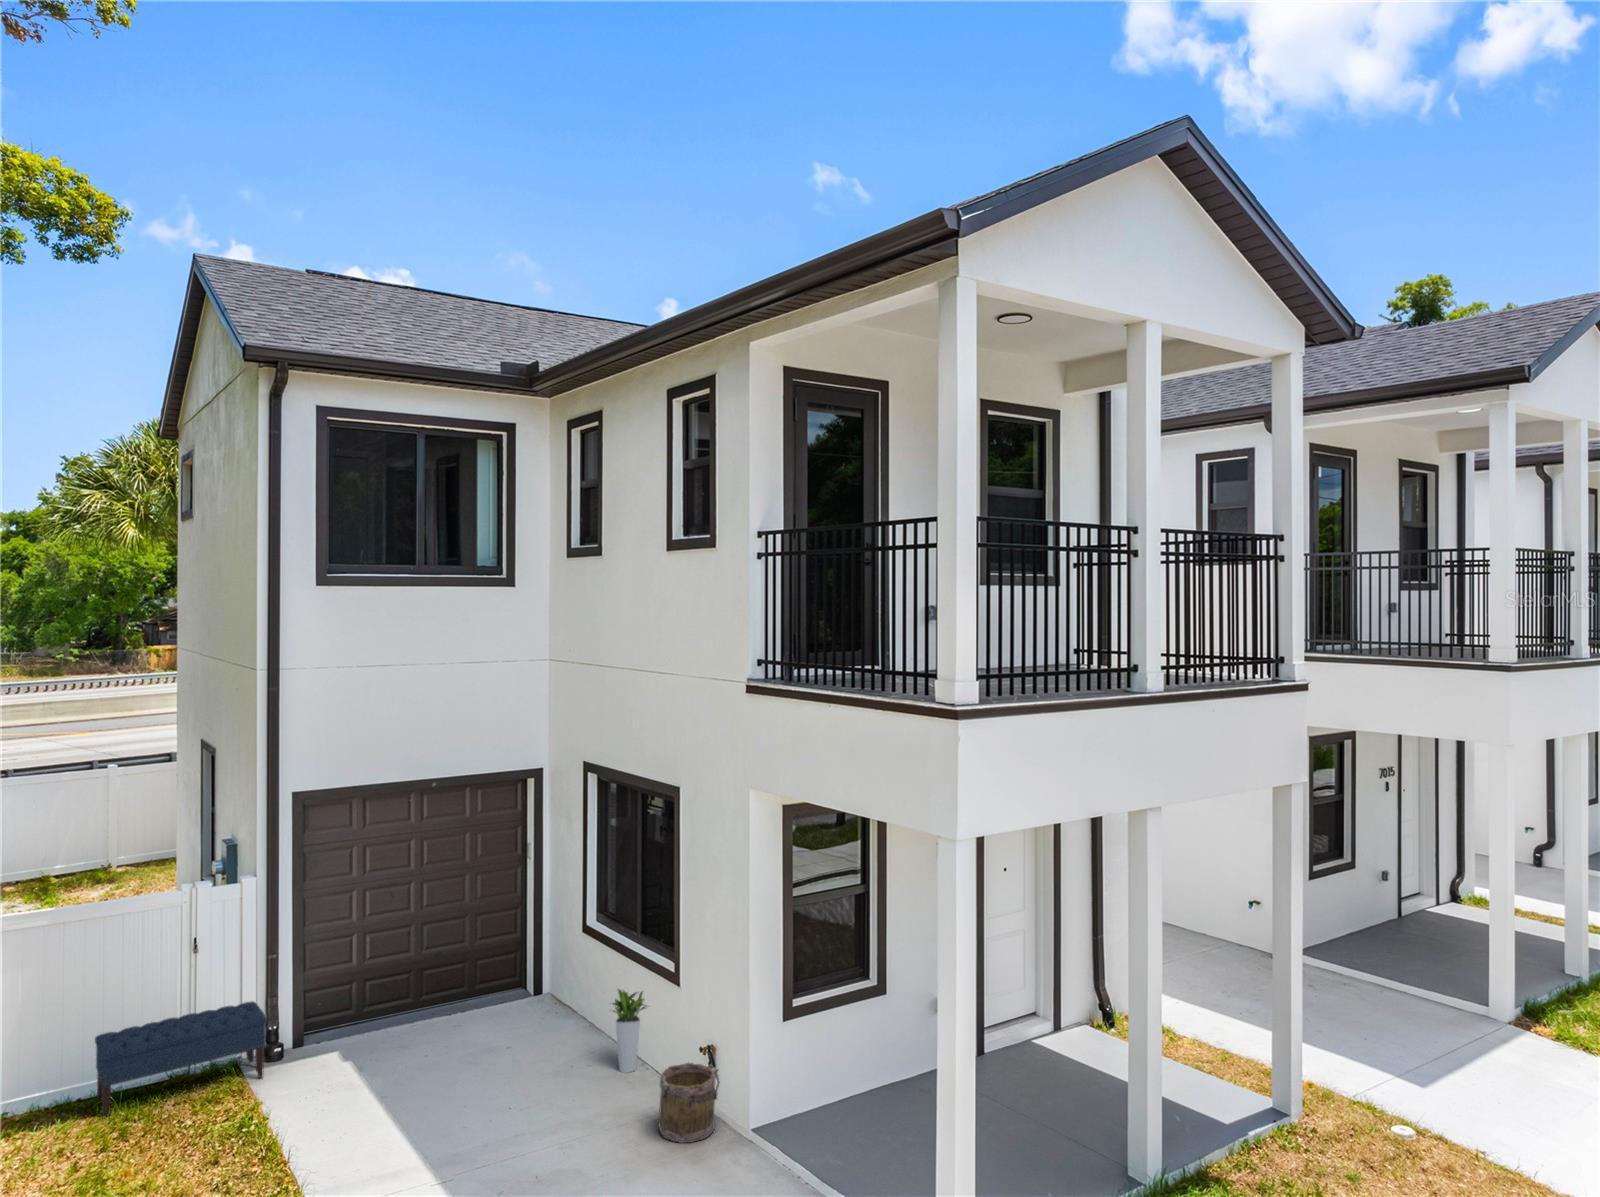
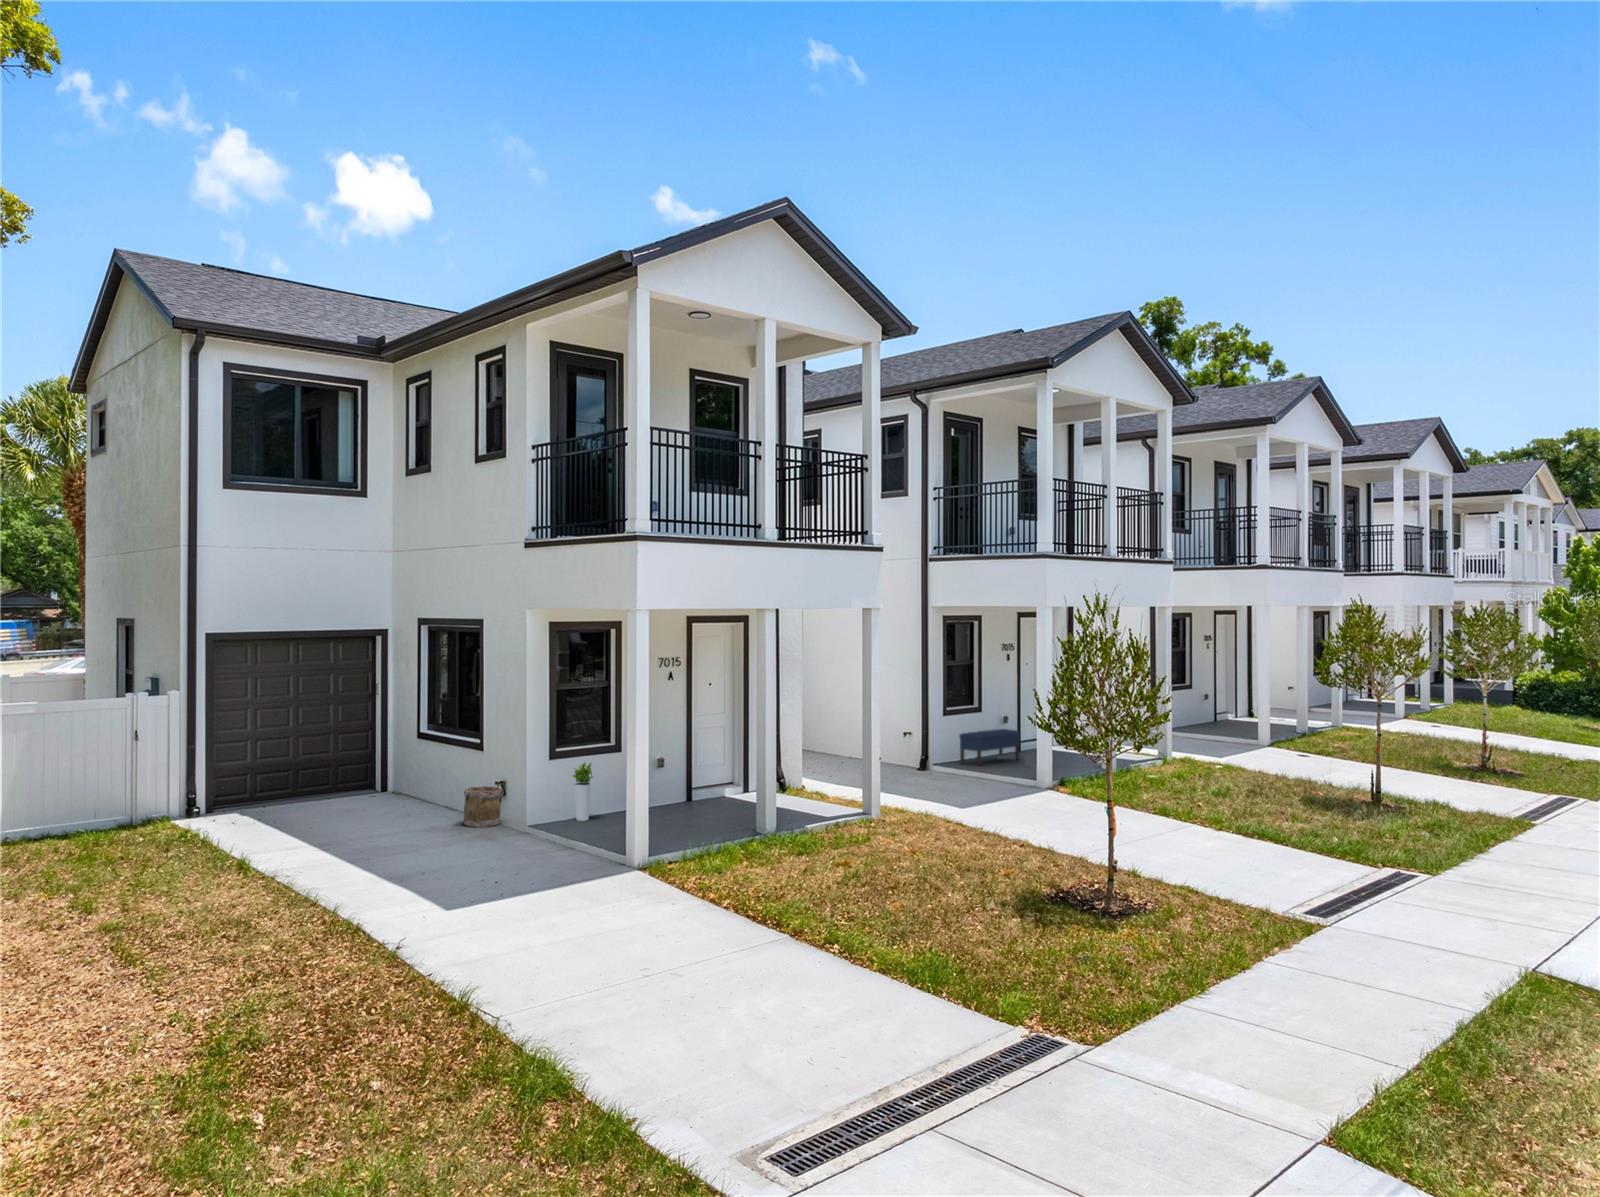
planter: present [613,989,647,1073] -> present [572,763,593,821]
bench: present [95,1001,267,1118] -> present [959,729,1020,766]

